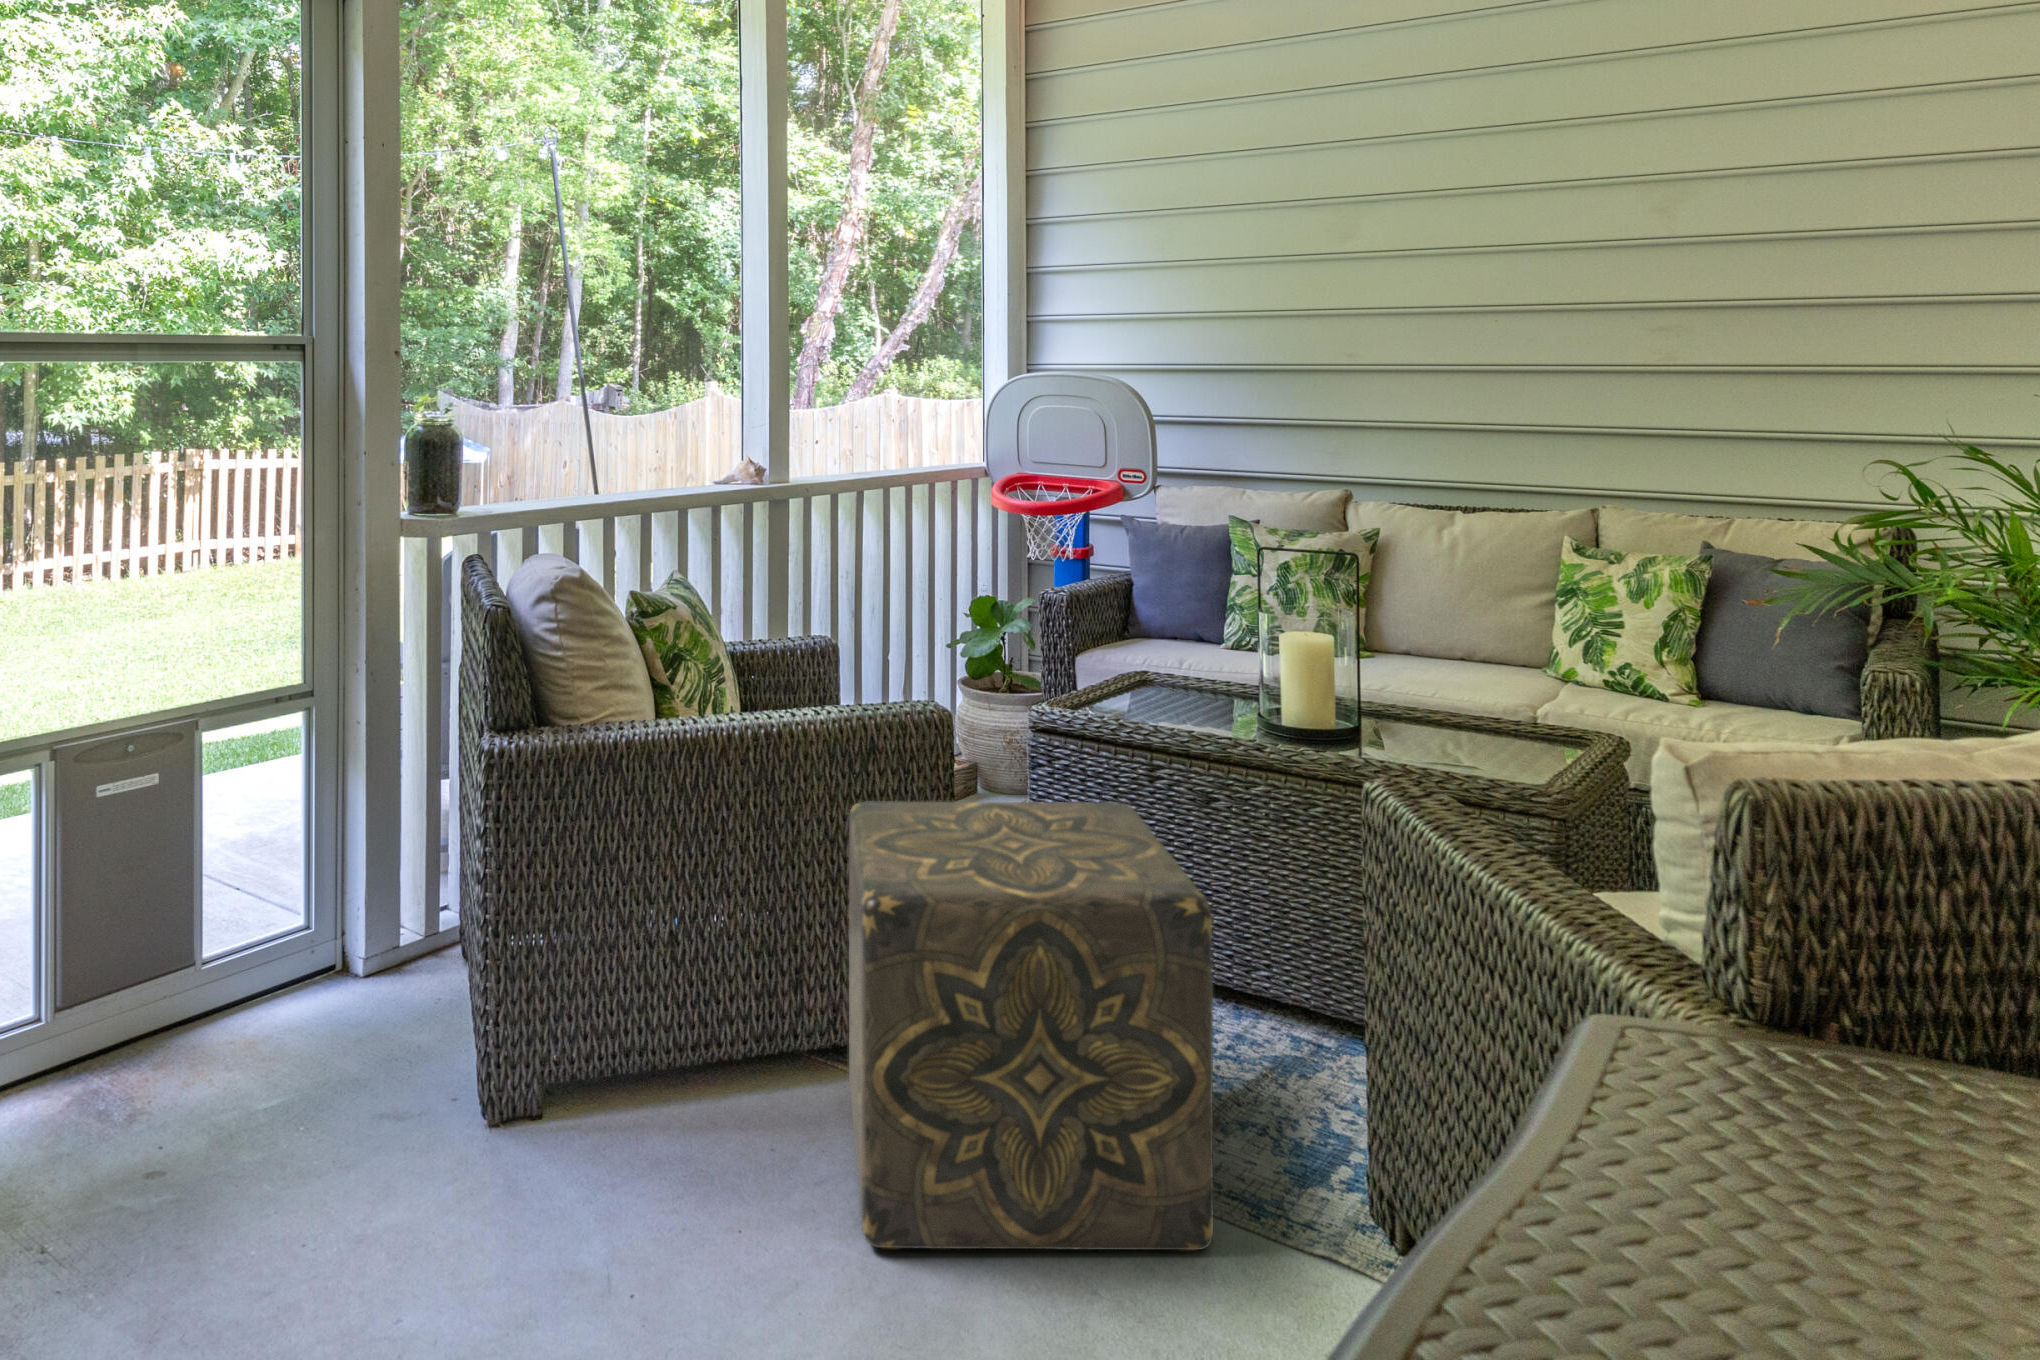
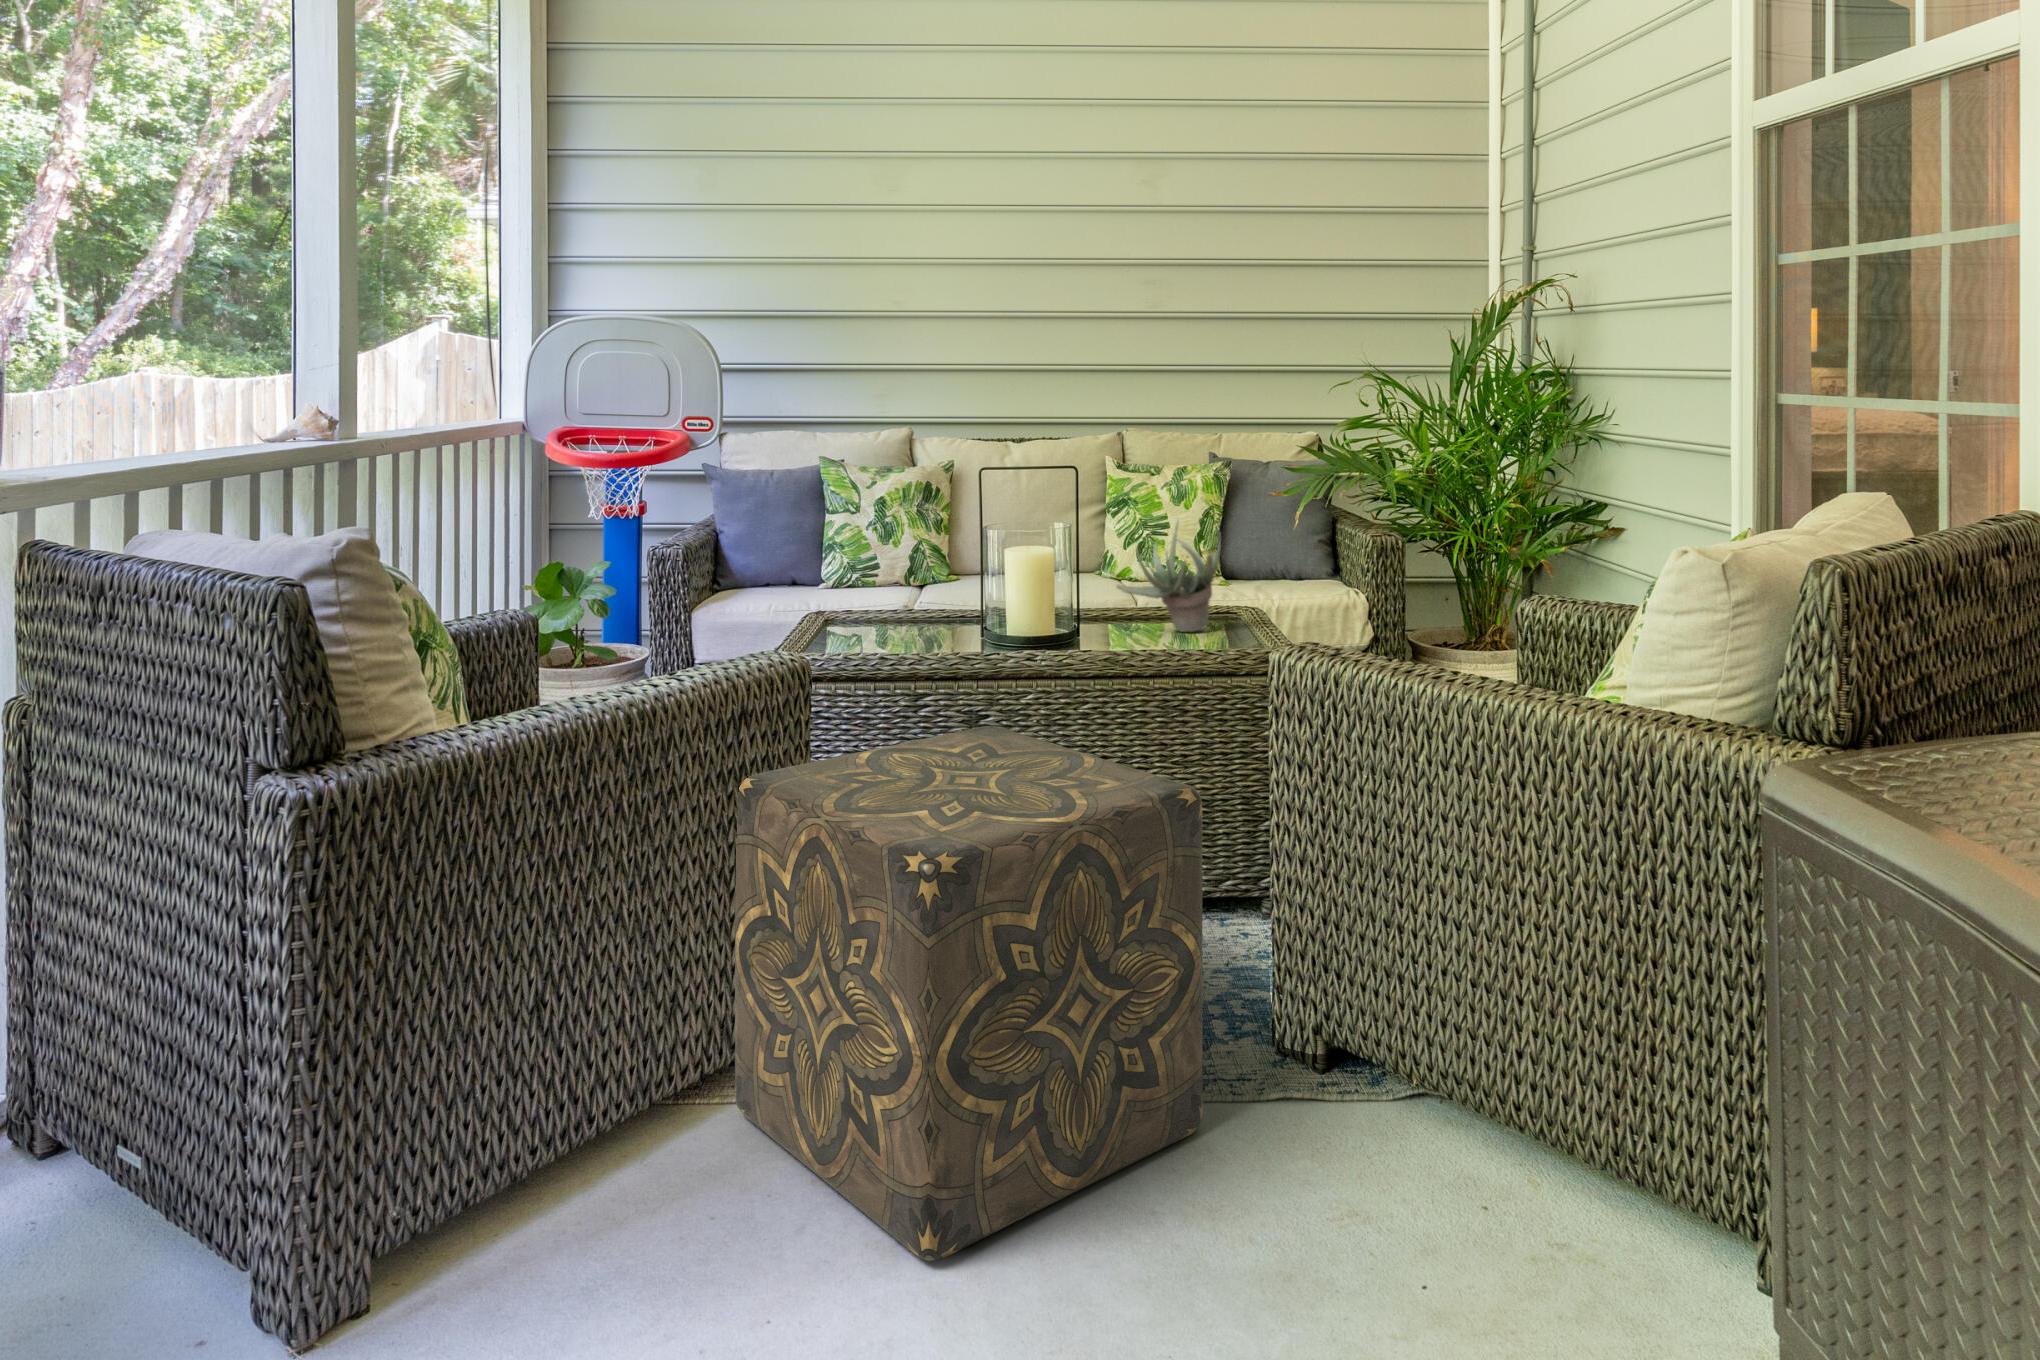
succulent plant: none [1397,620,1538,749] -> present [1116,521,1221,632]

